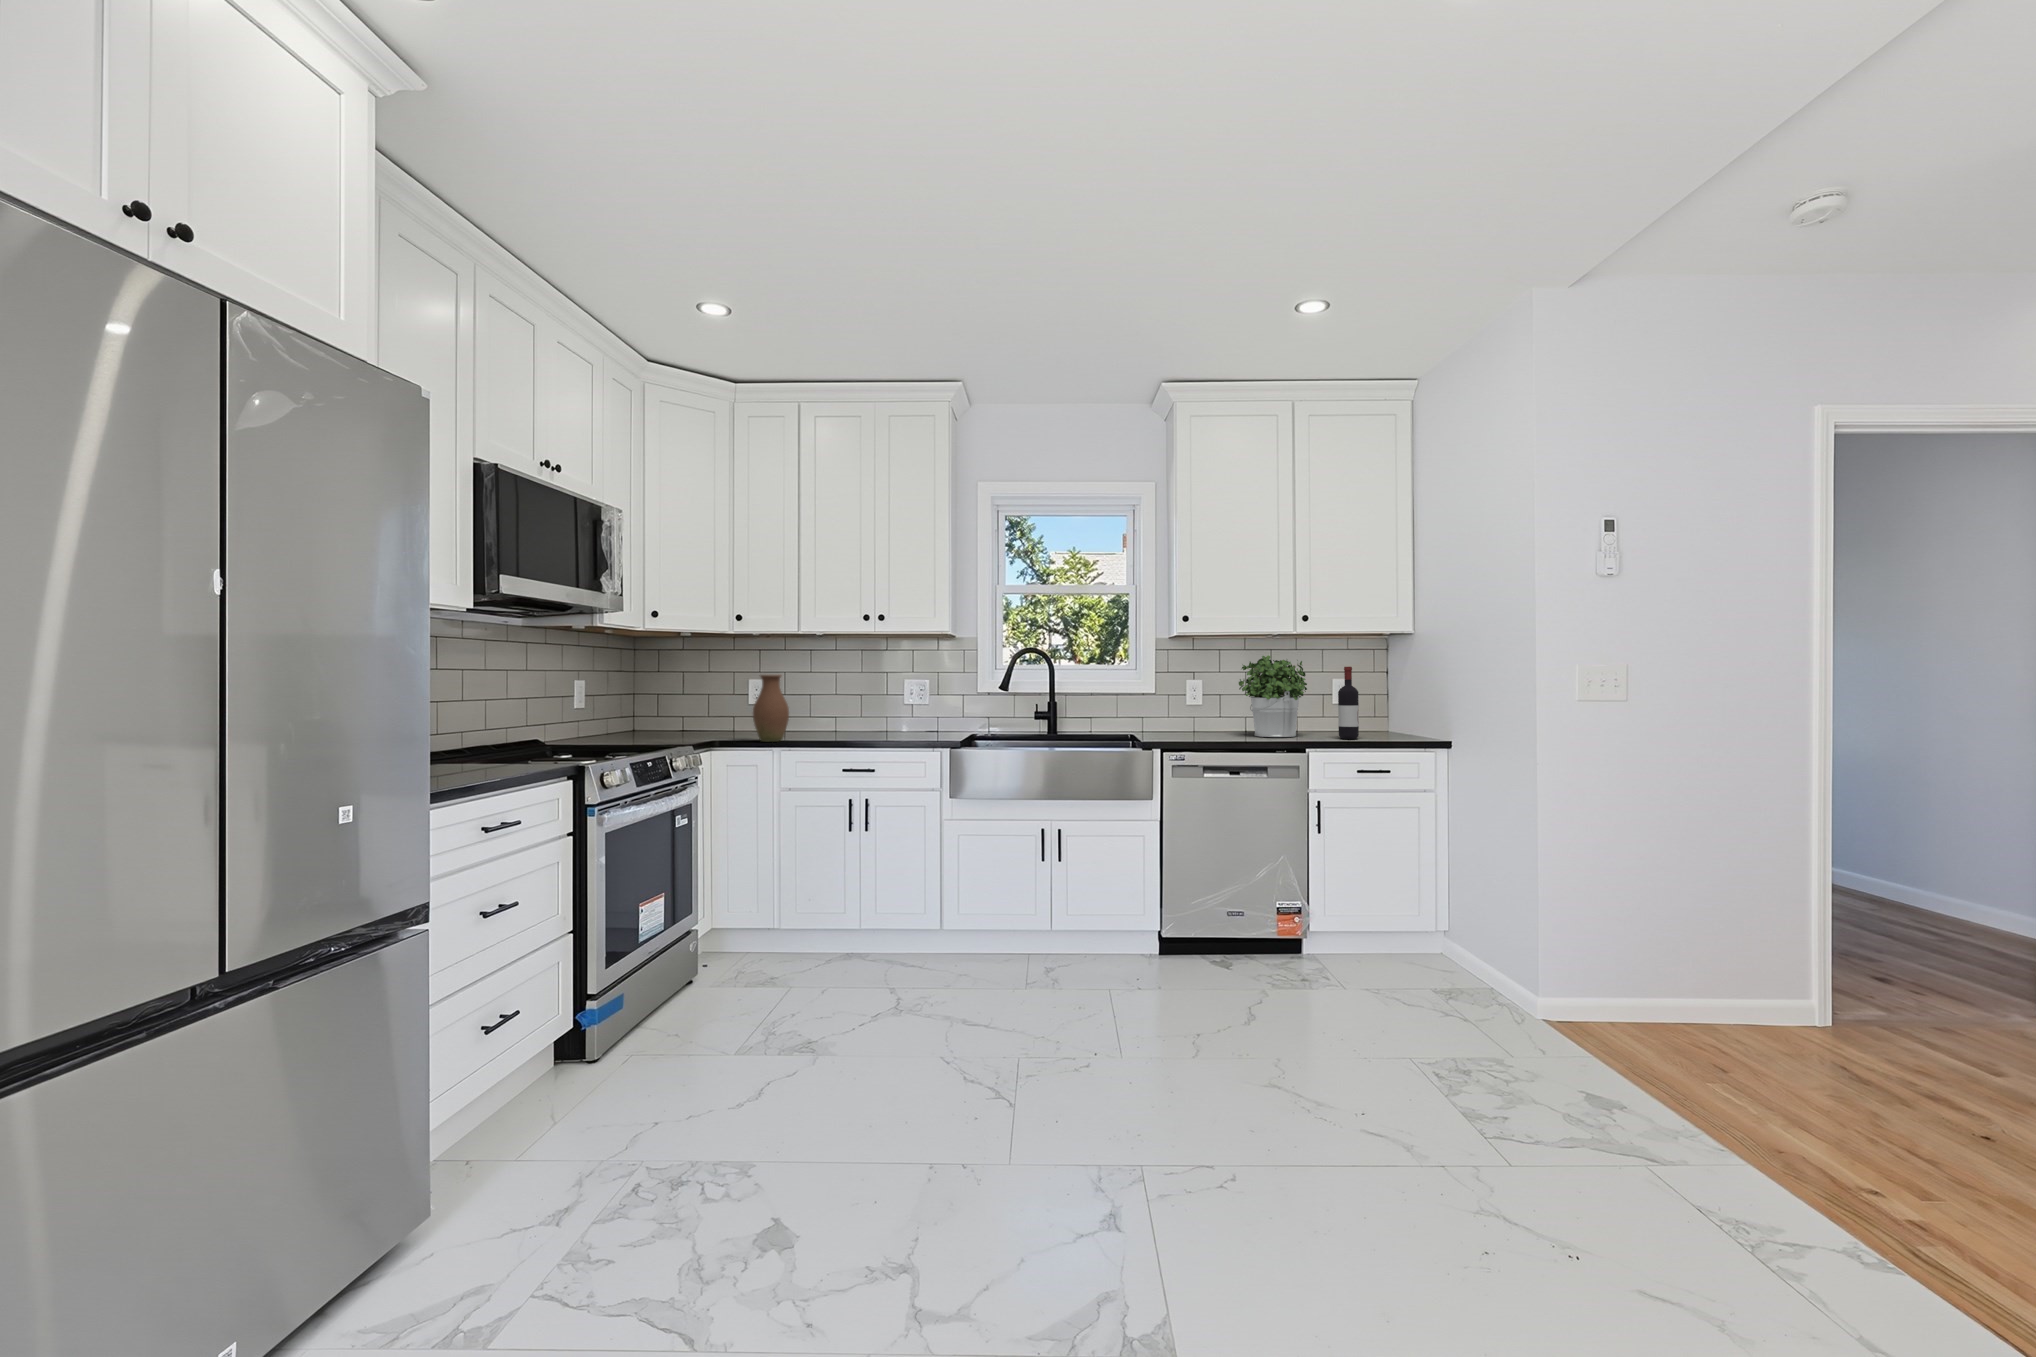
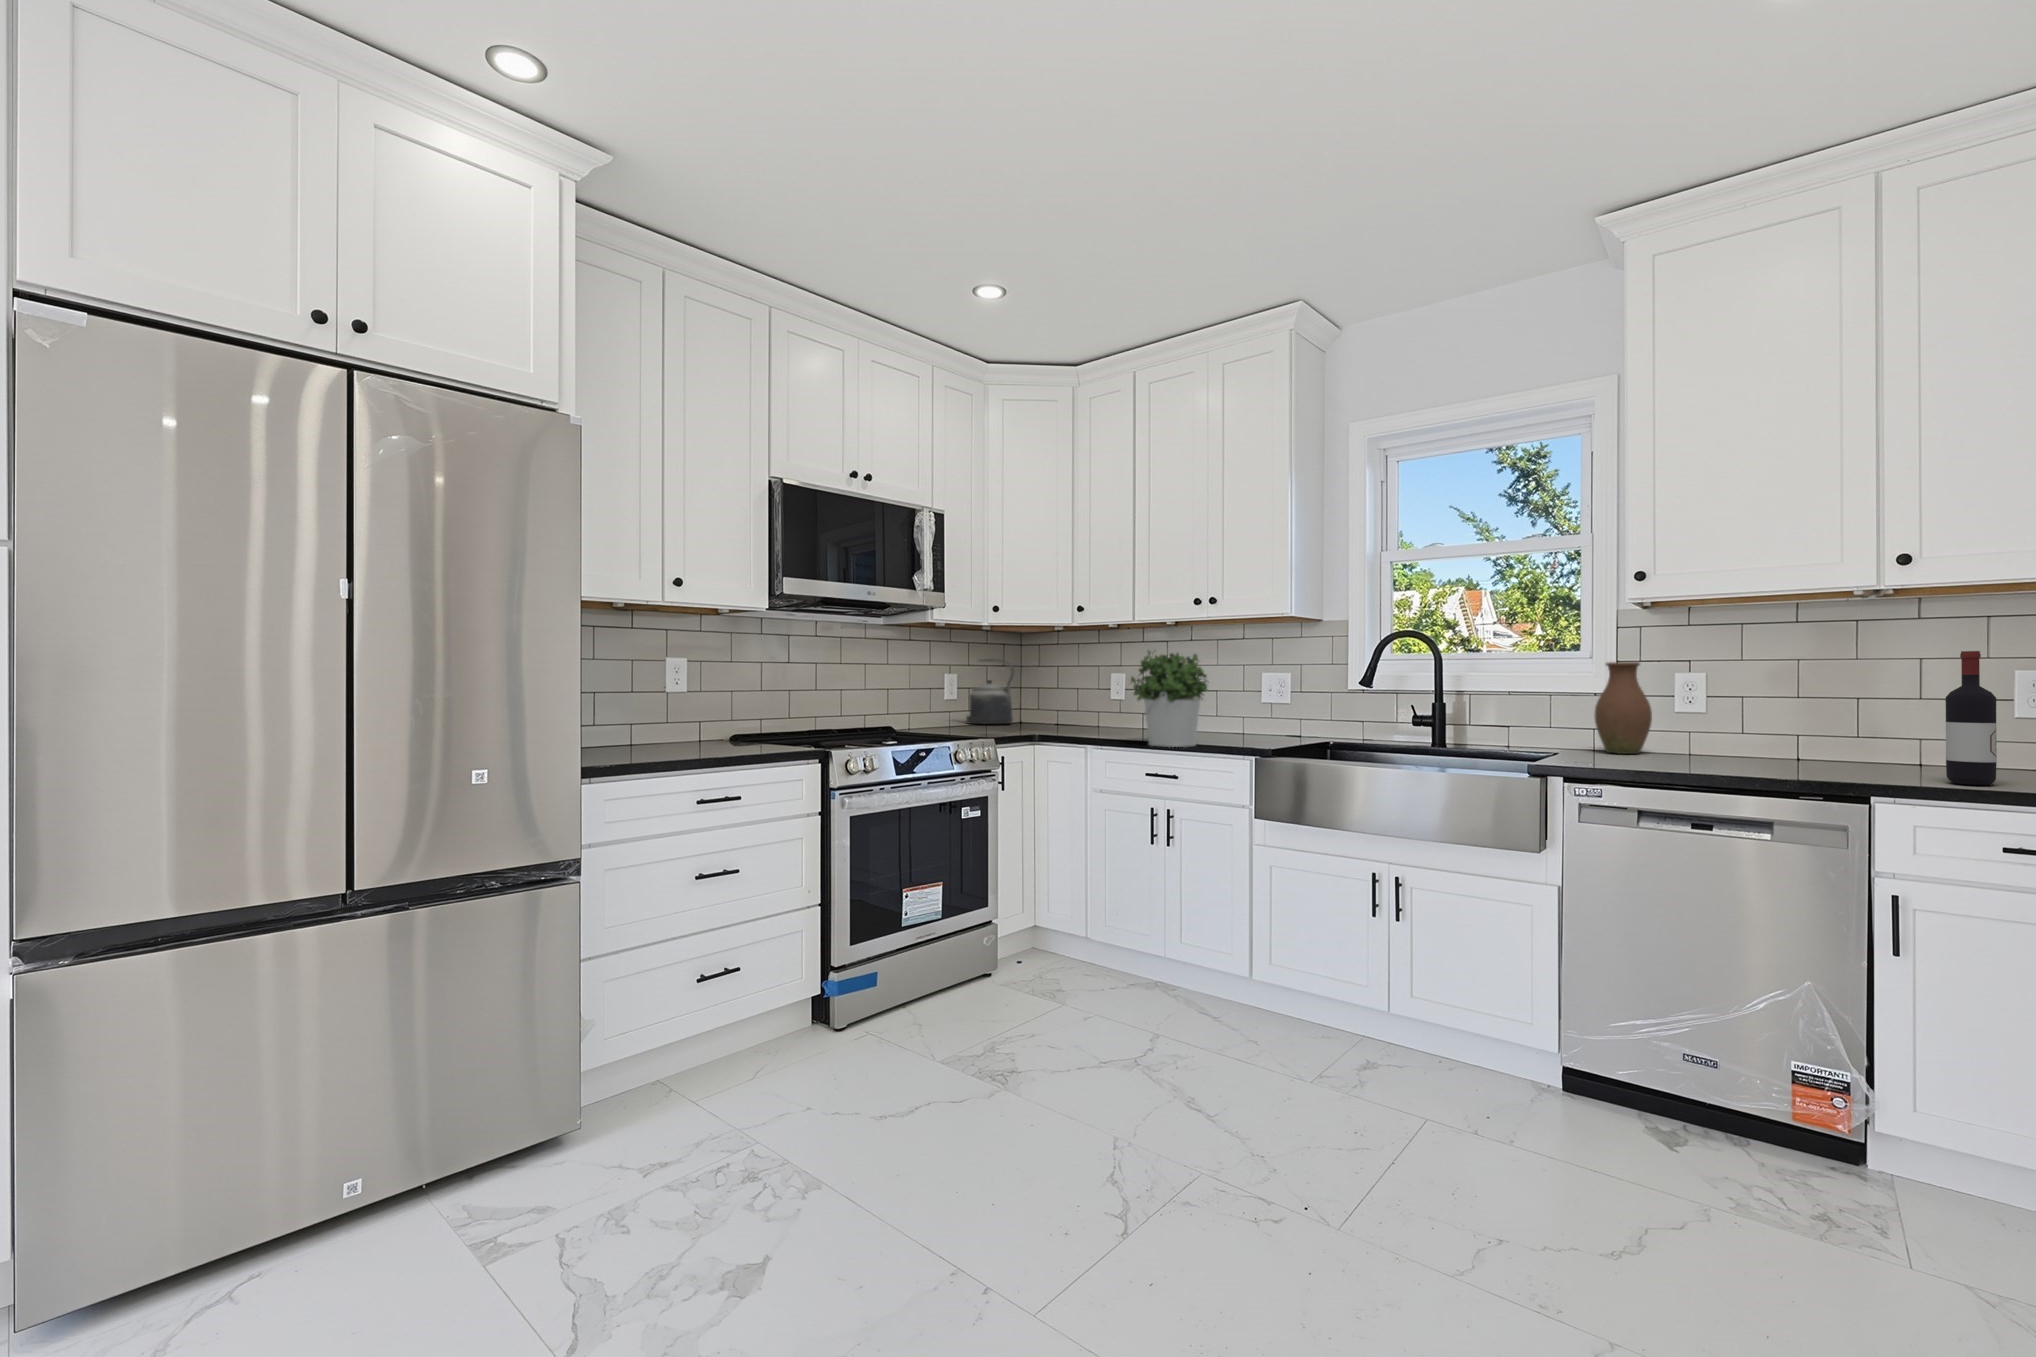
potted plant: present [1239,655,1307,737] -> present [1131,651,1208,747]
kettle: none [582,667,650,734] -> present [966,659,1014,724]
vase: present [753,675,789,742] -> present [1594,662,1652,754]

